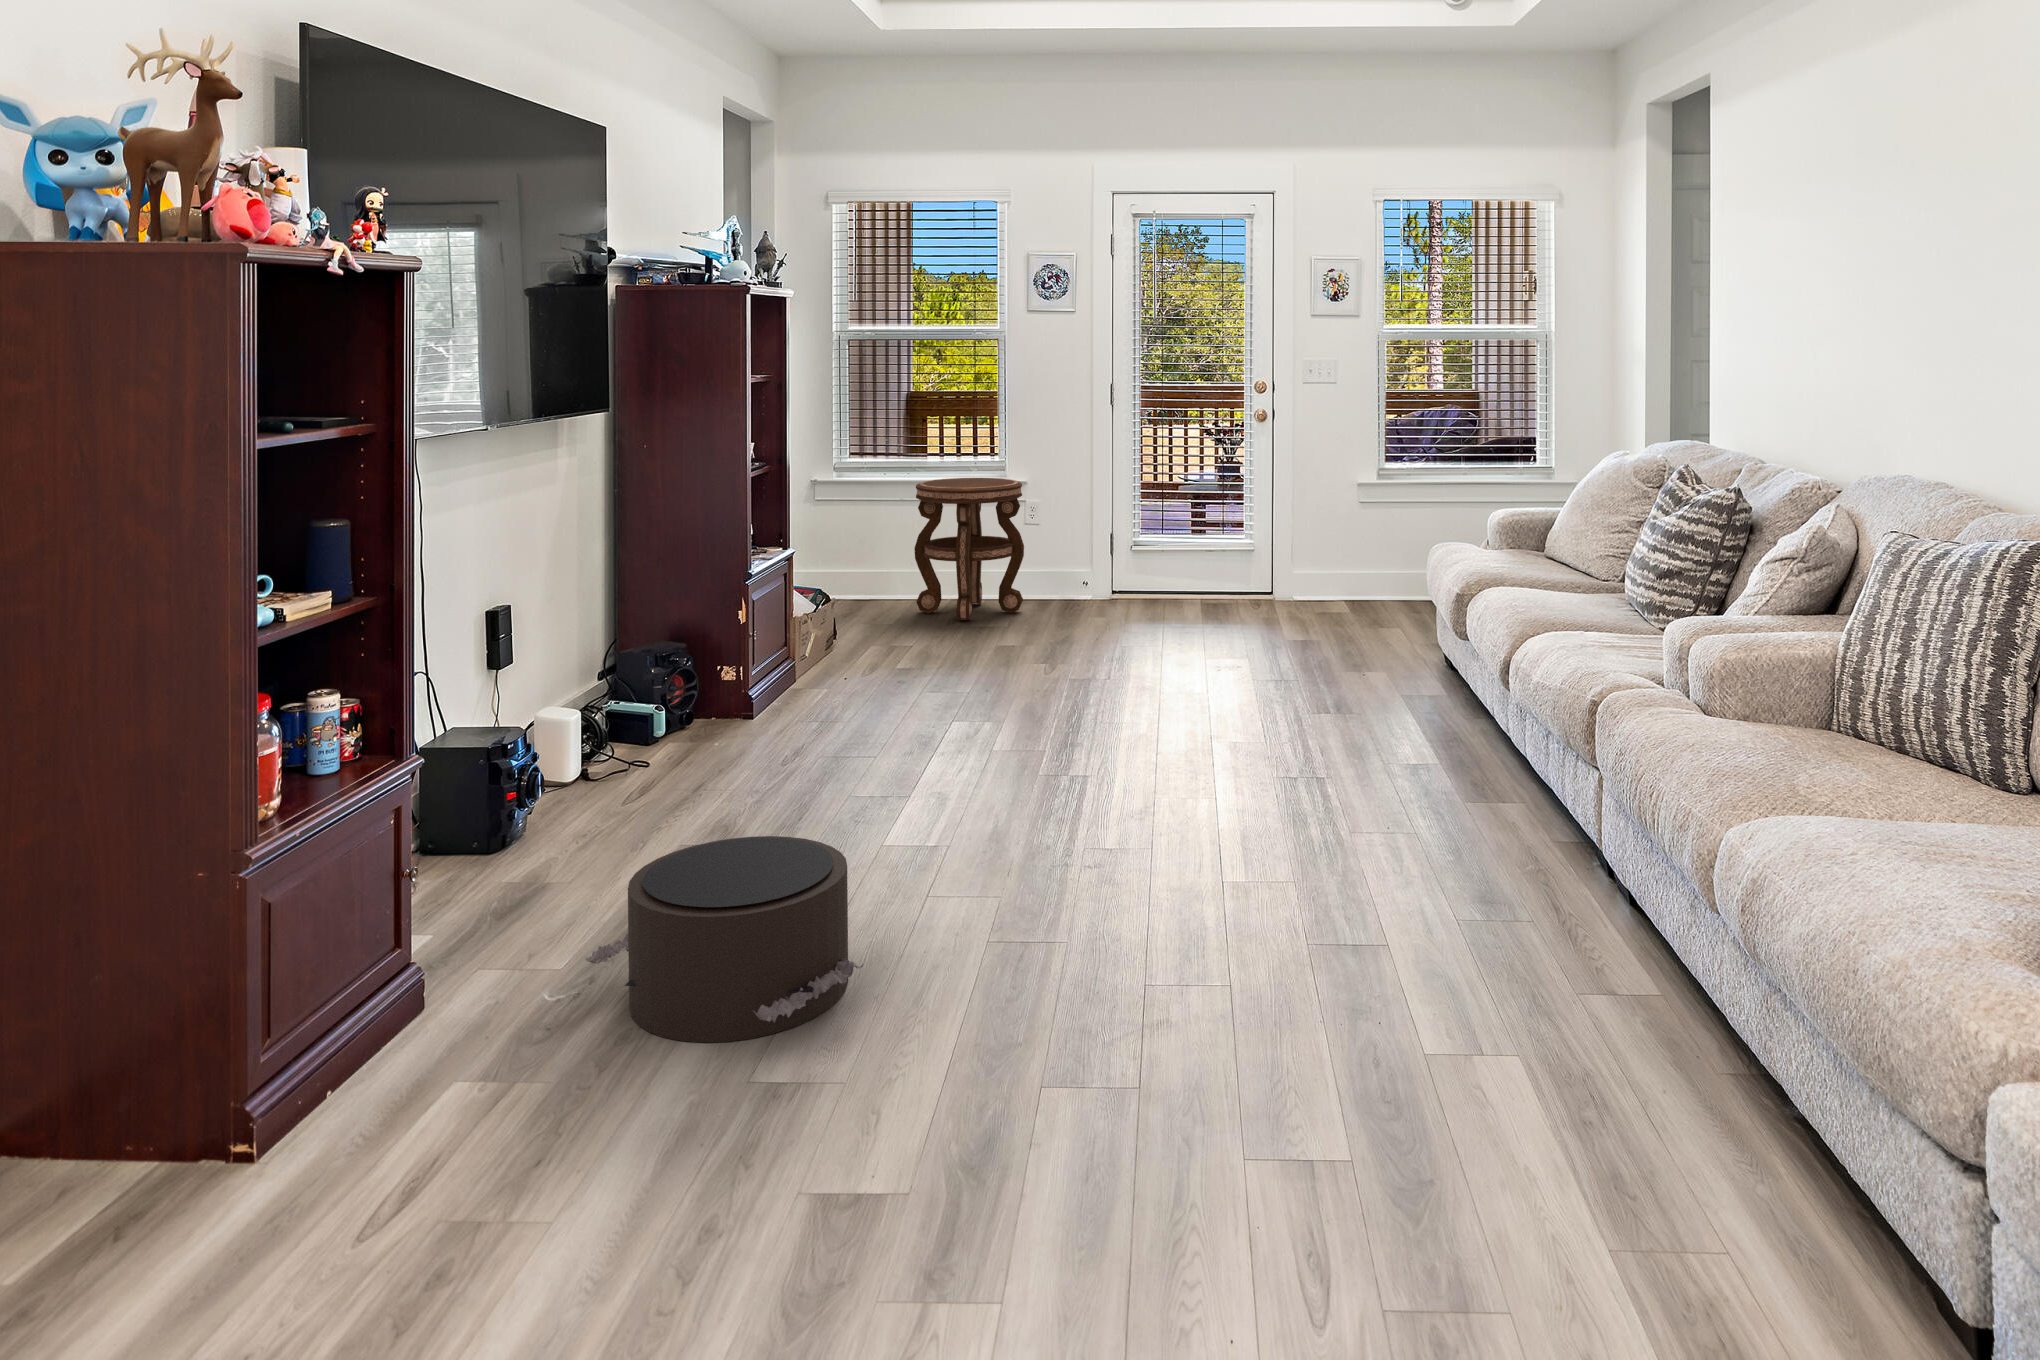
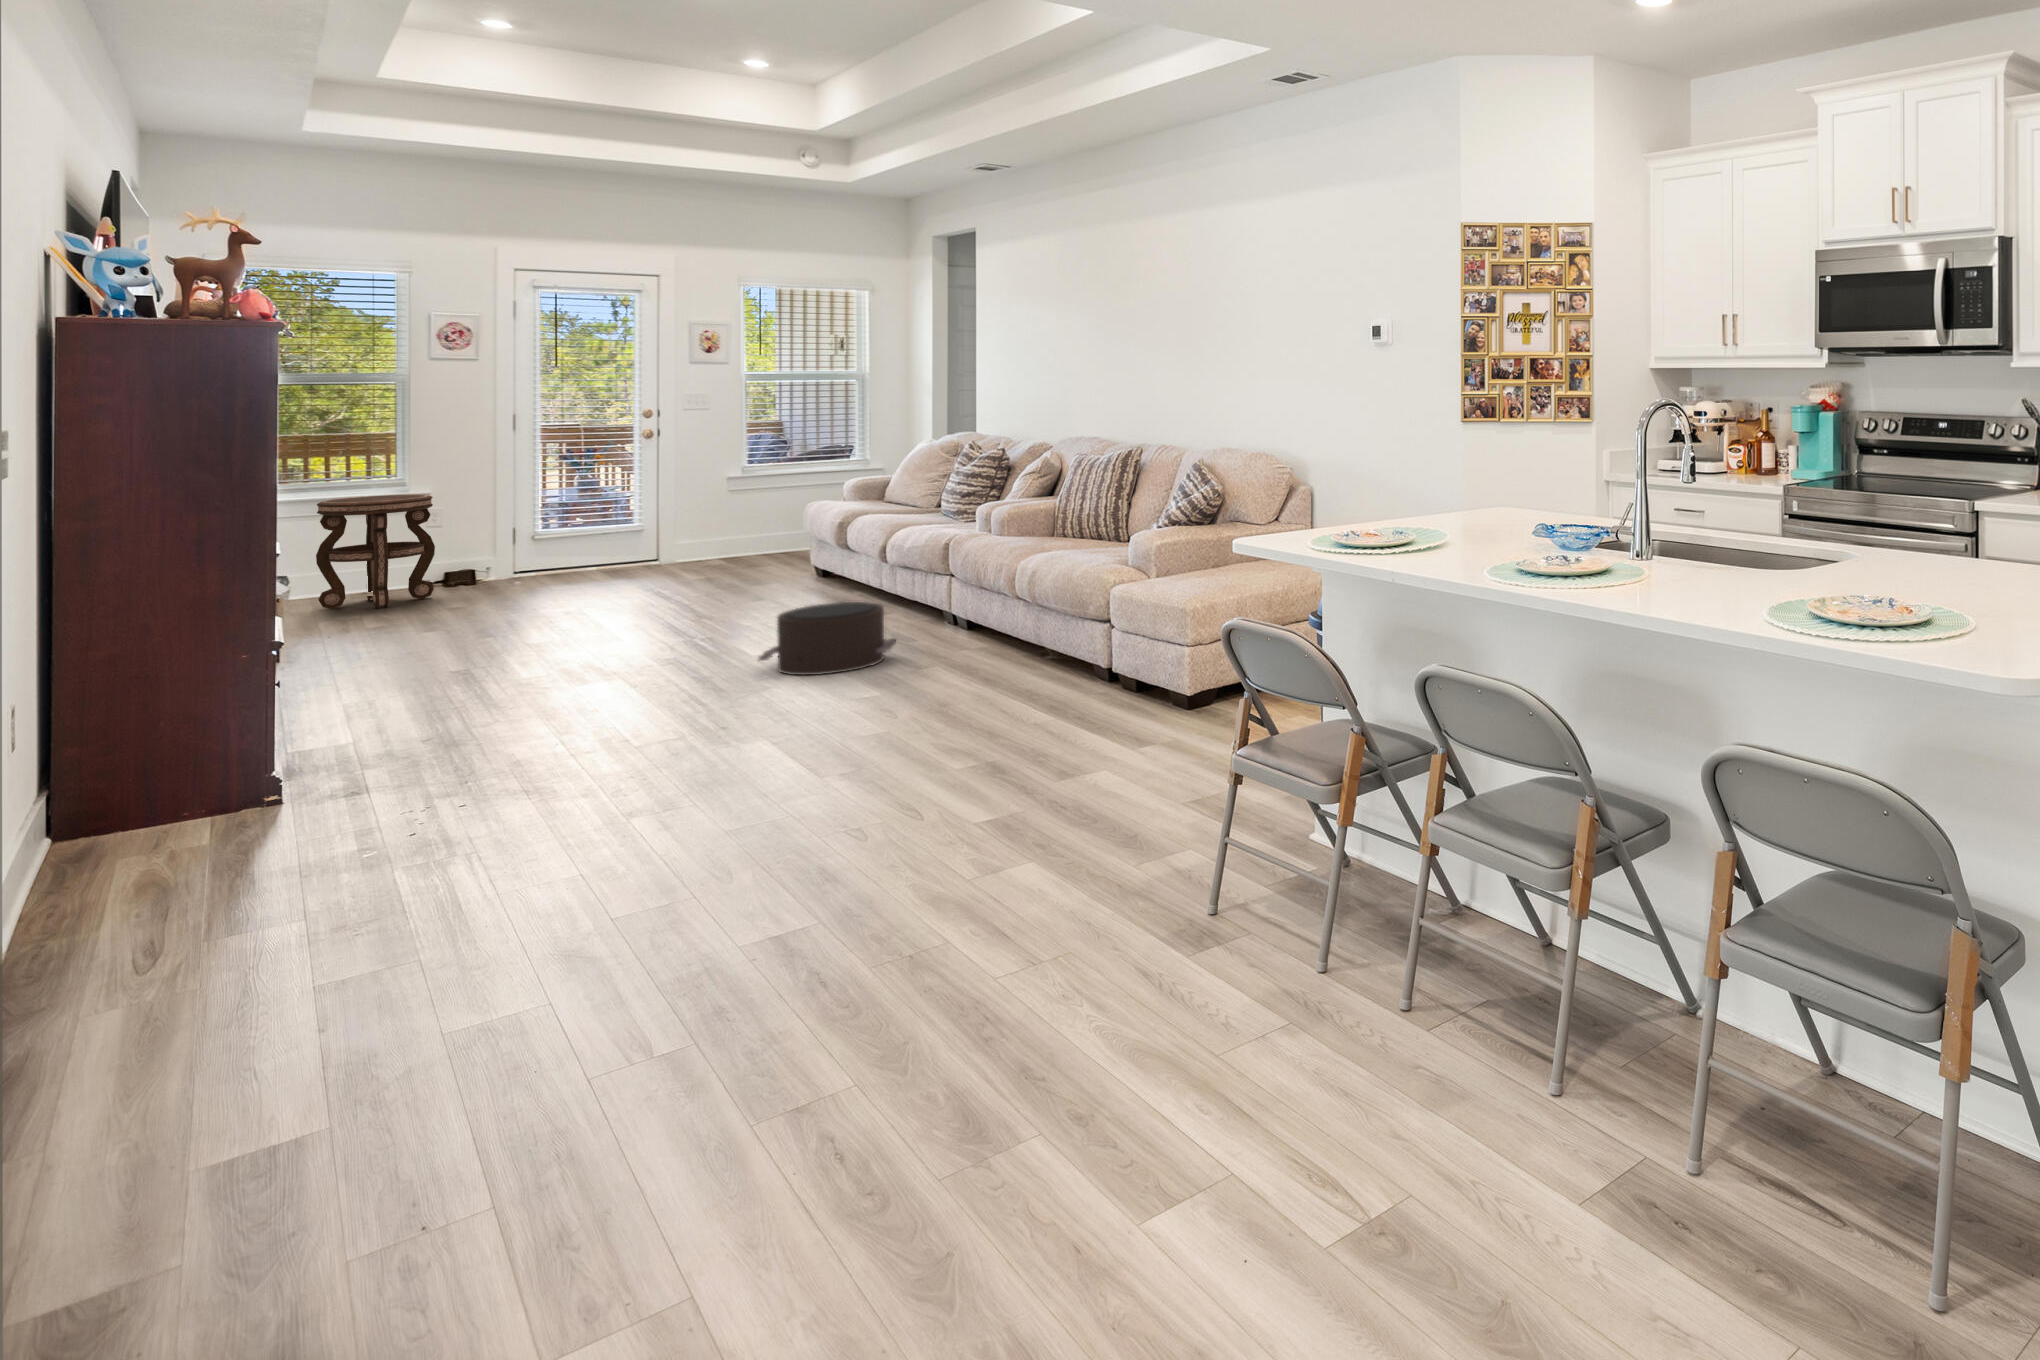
pouf: present [585,836,863,1043] -> present [759,602,896,675]

